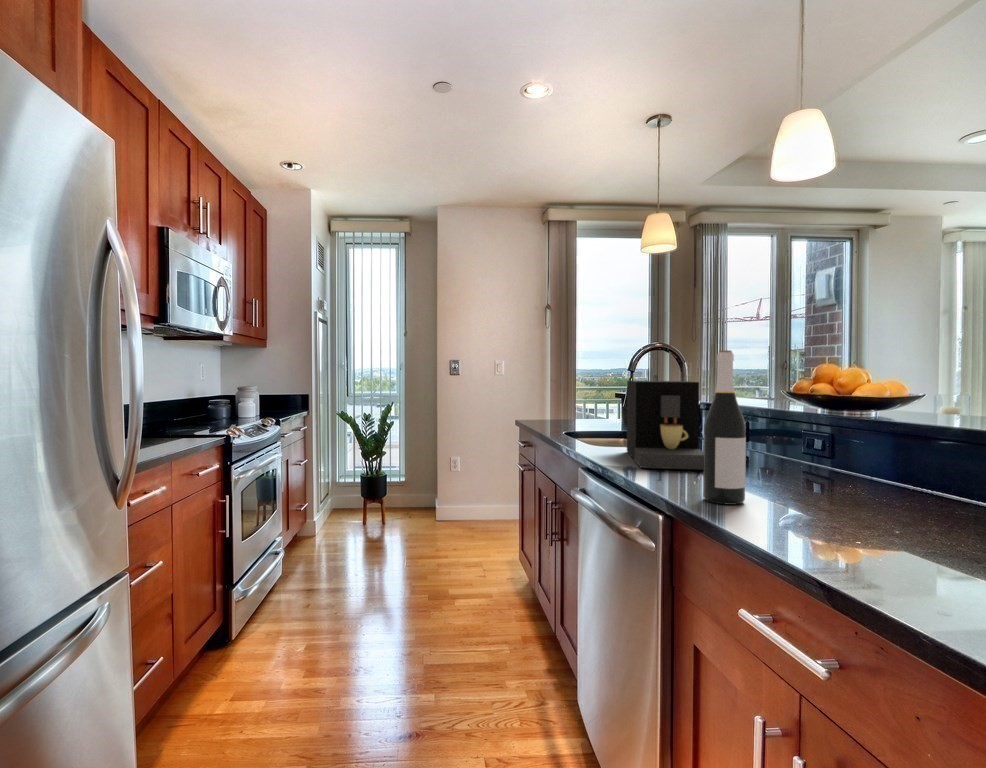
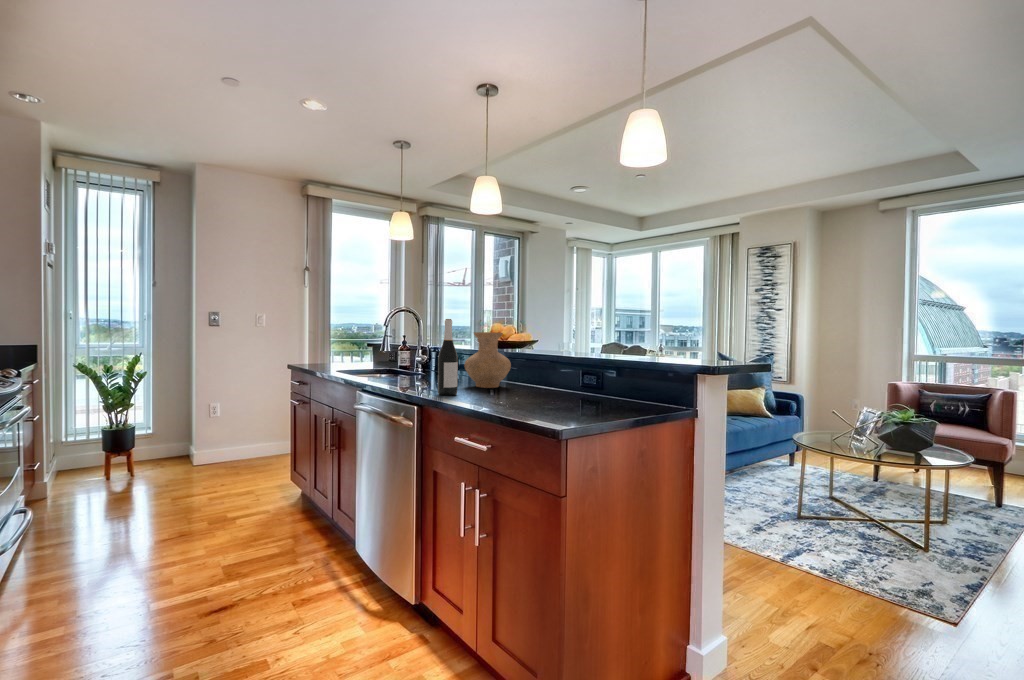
vase: none [760,378,867,487] -> present [465,332,511,388]
coffee maker: present [627,381,704,470] -> none [387,333,439,385]

